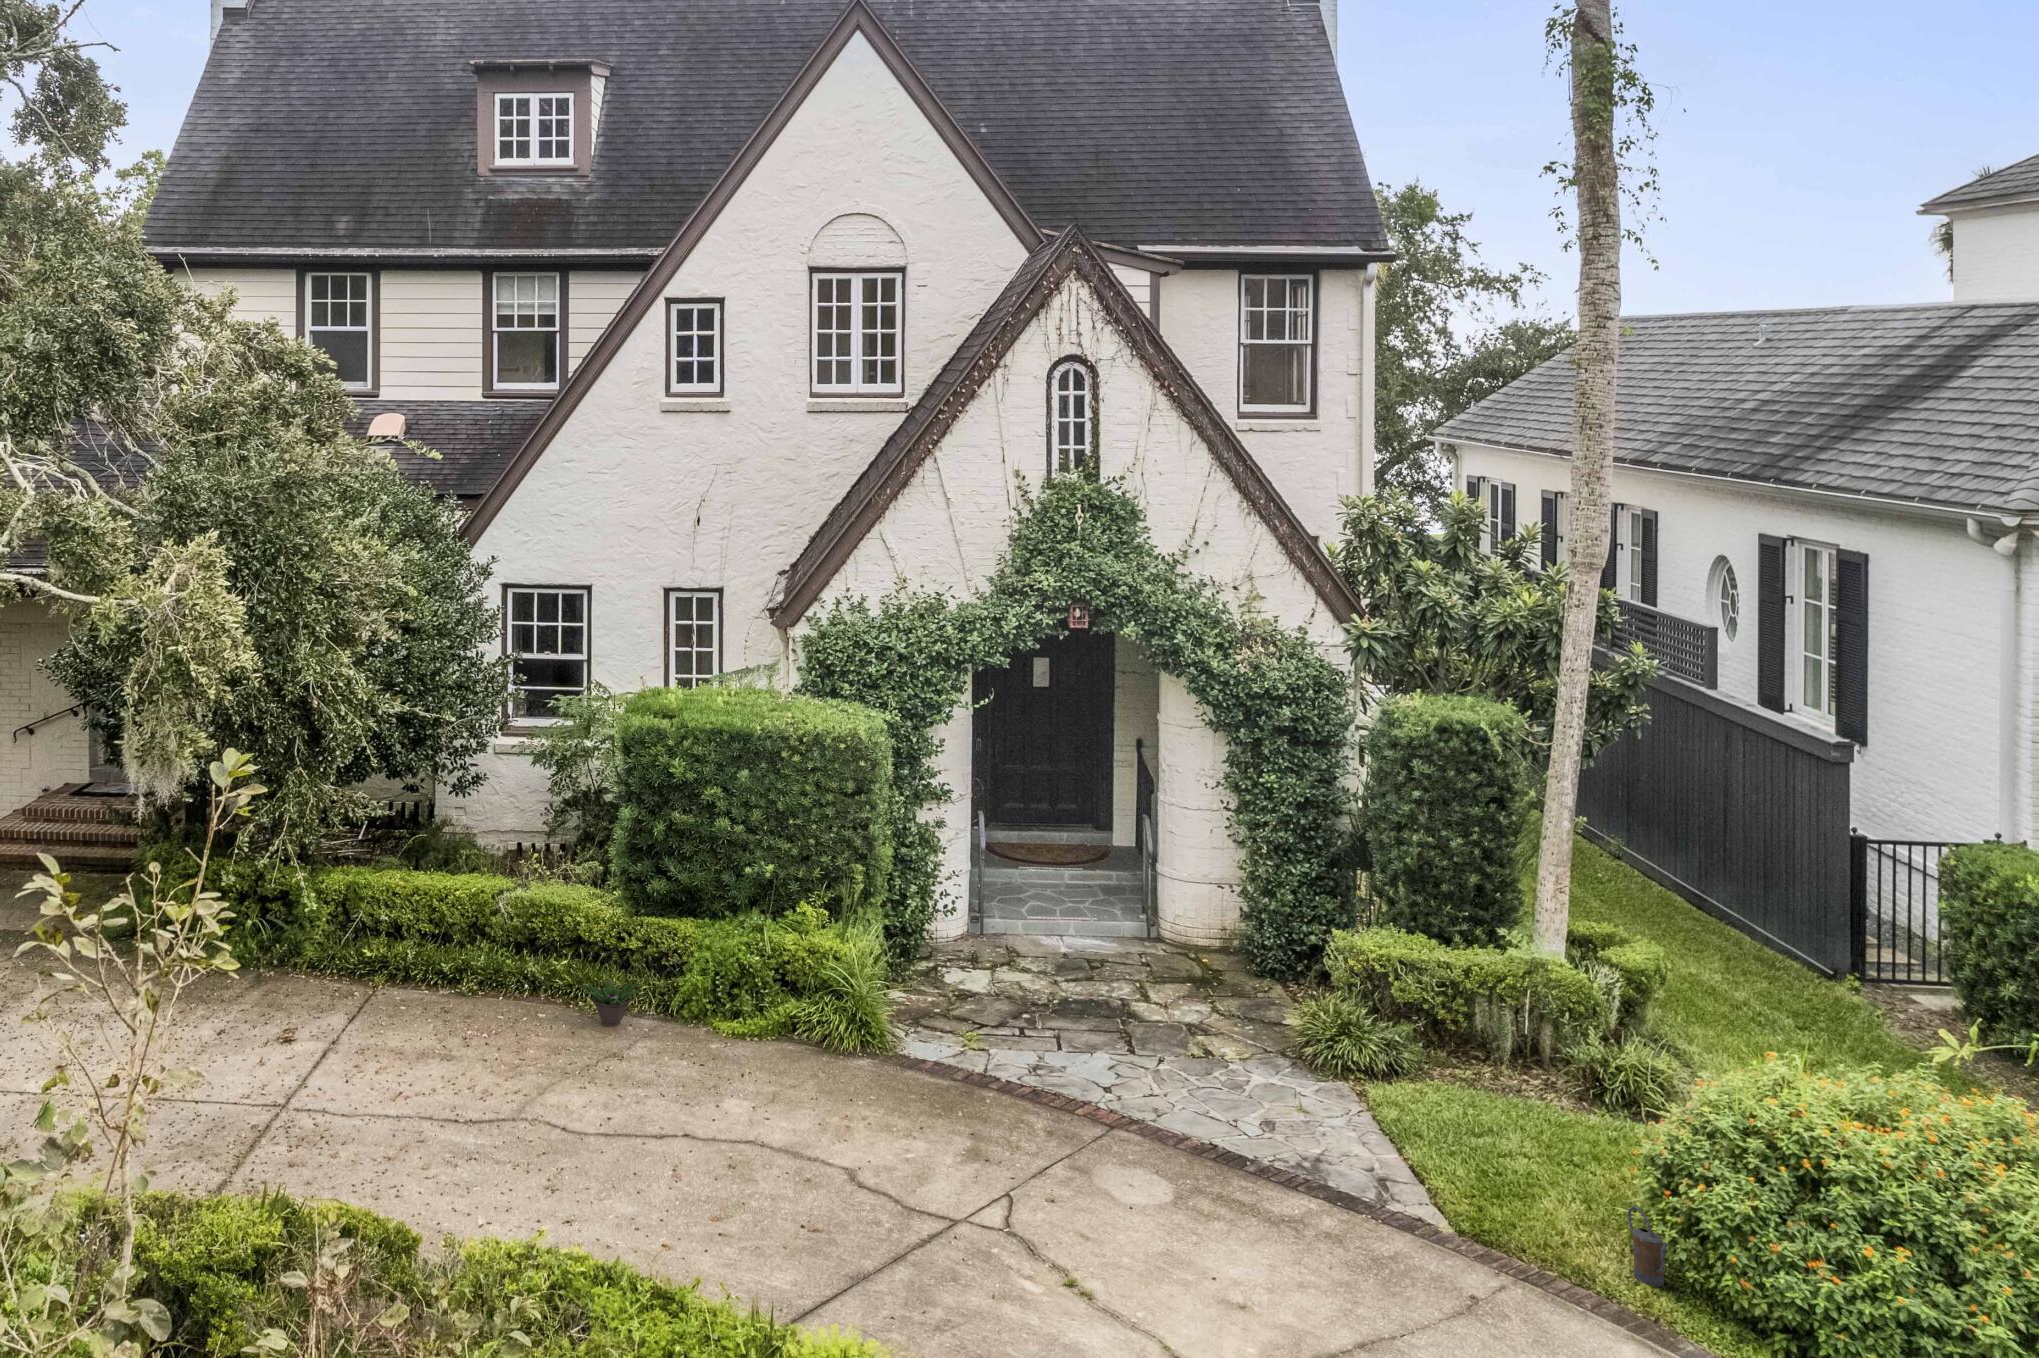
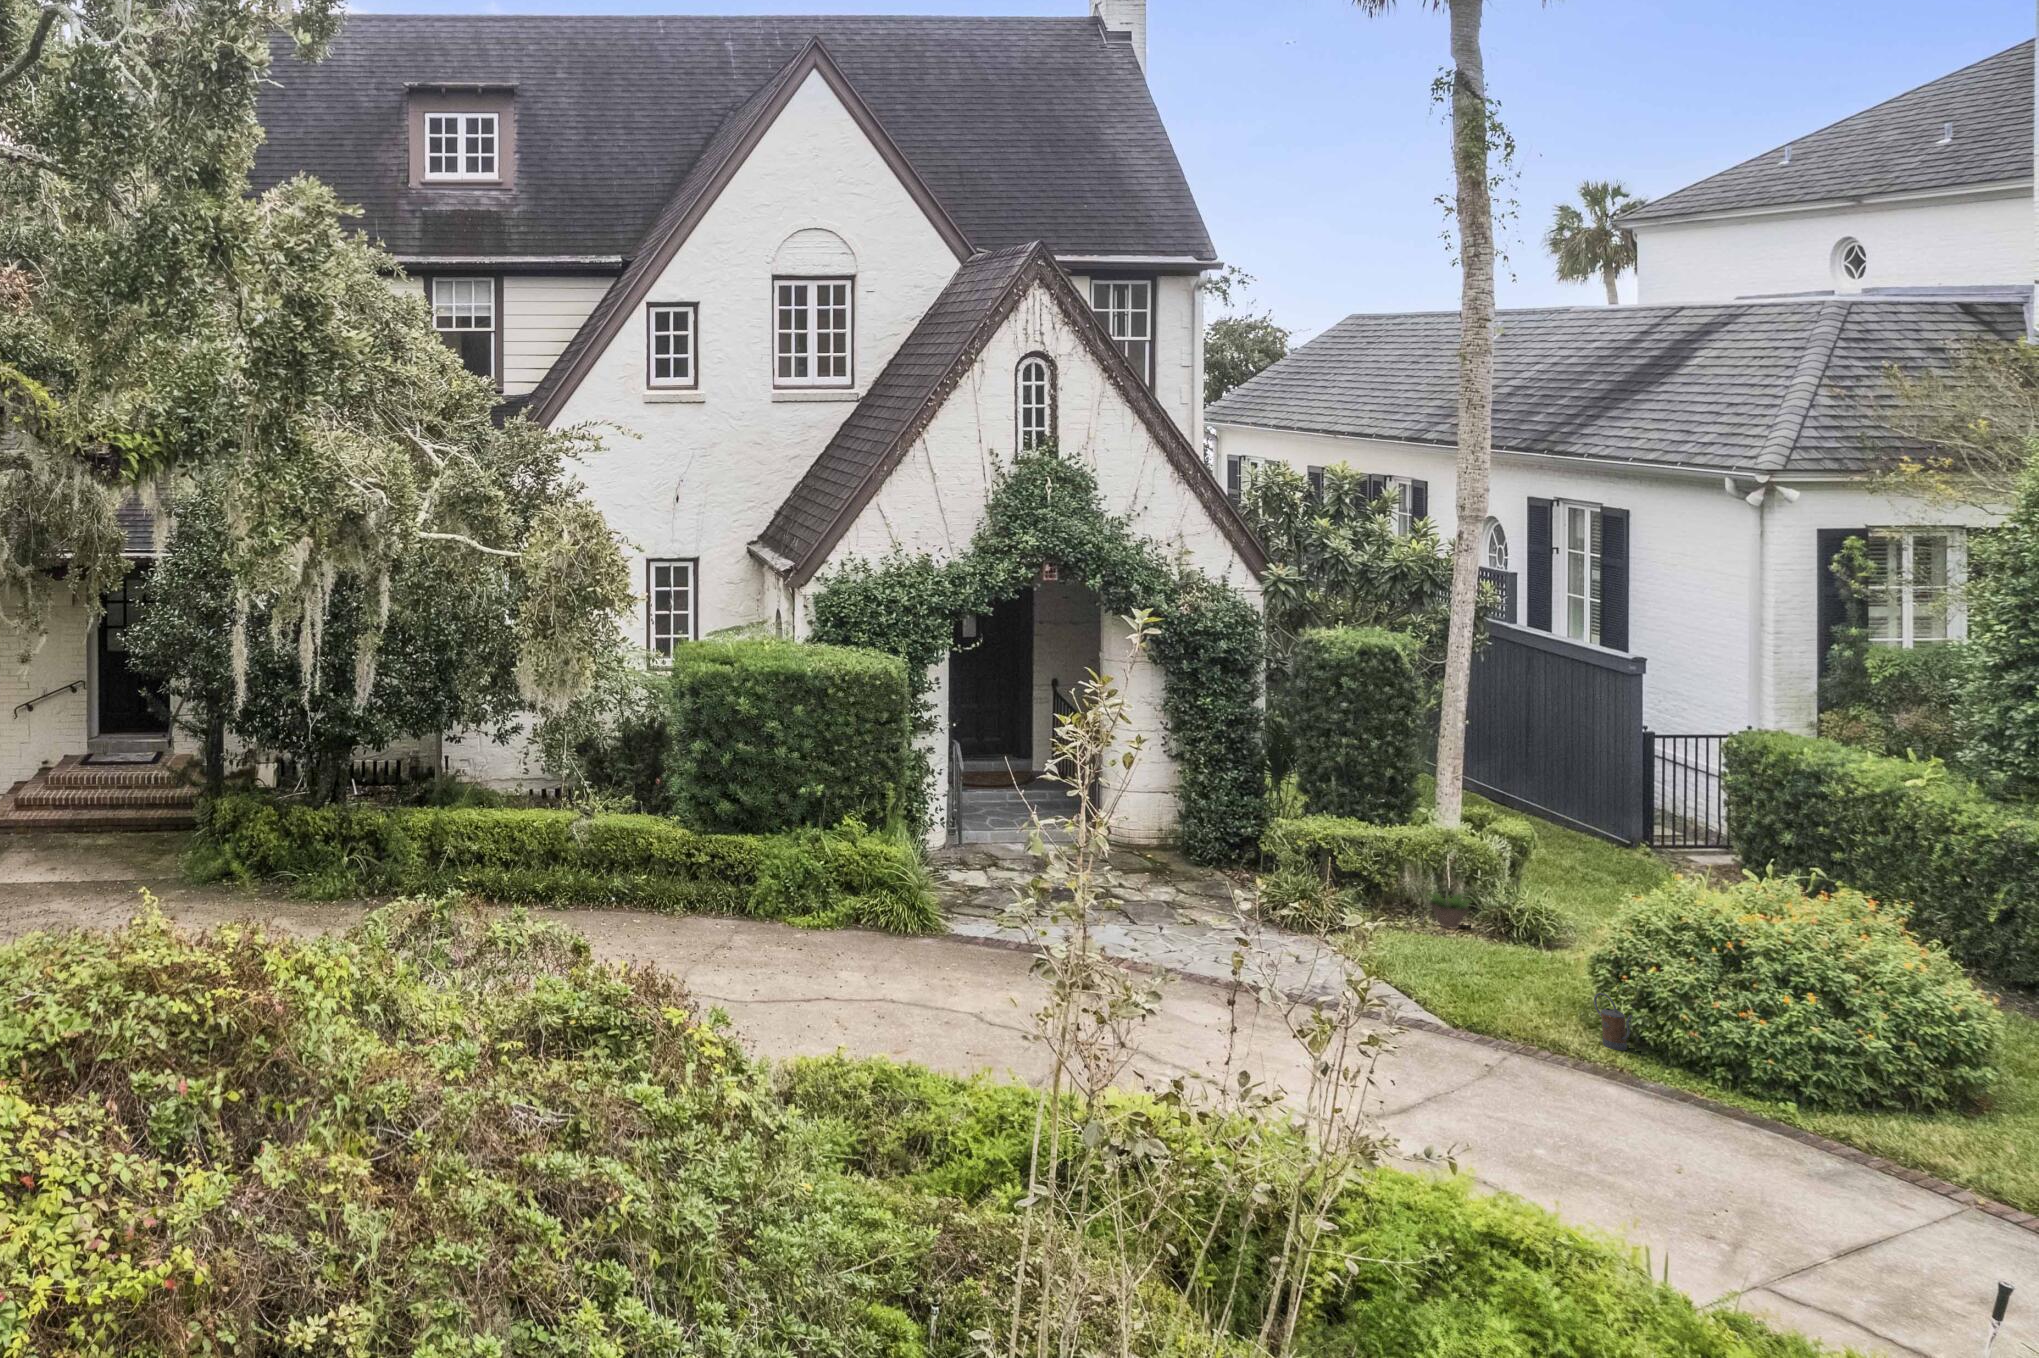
decorative plant: present [580,979,643,1027] -> present [1429,893,1474,929]

